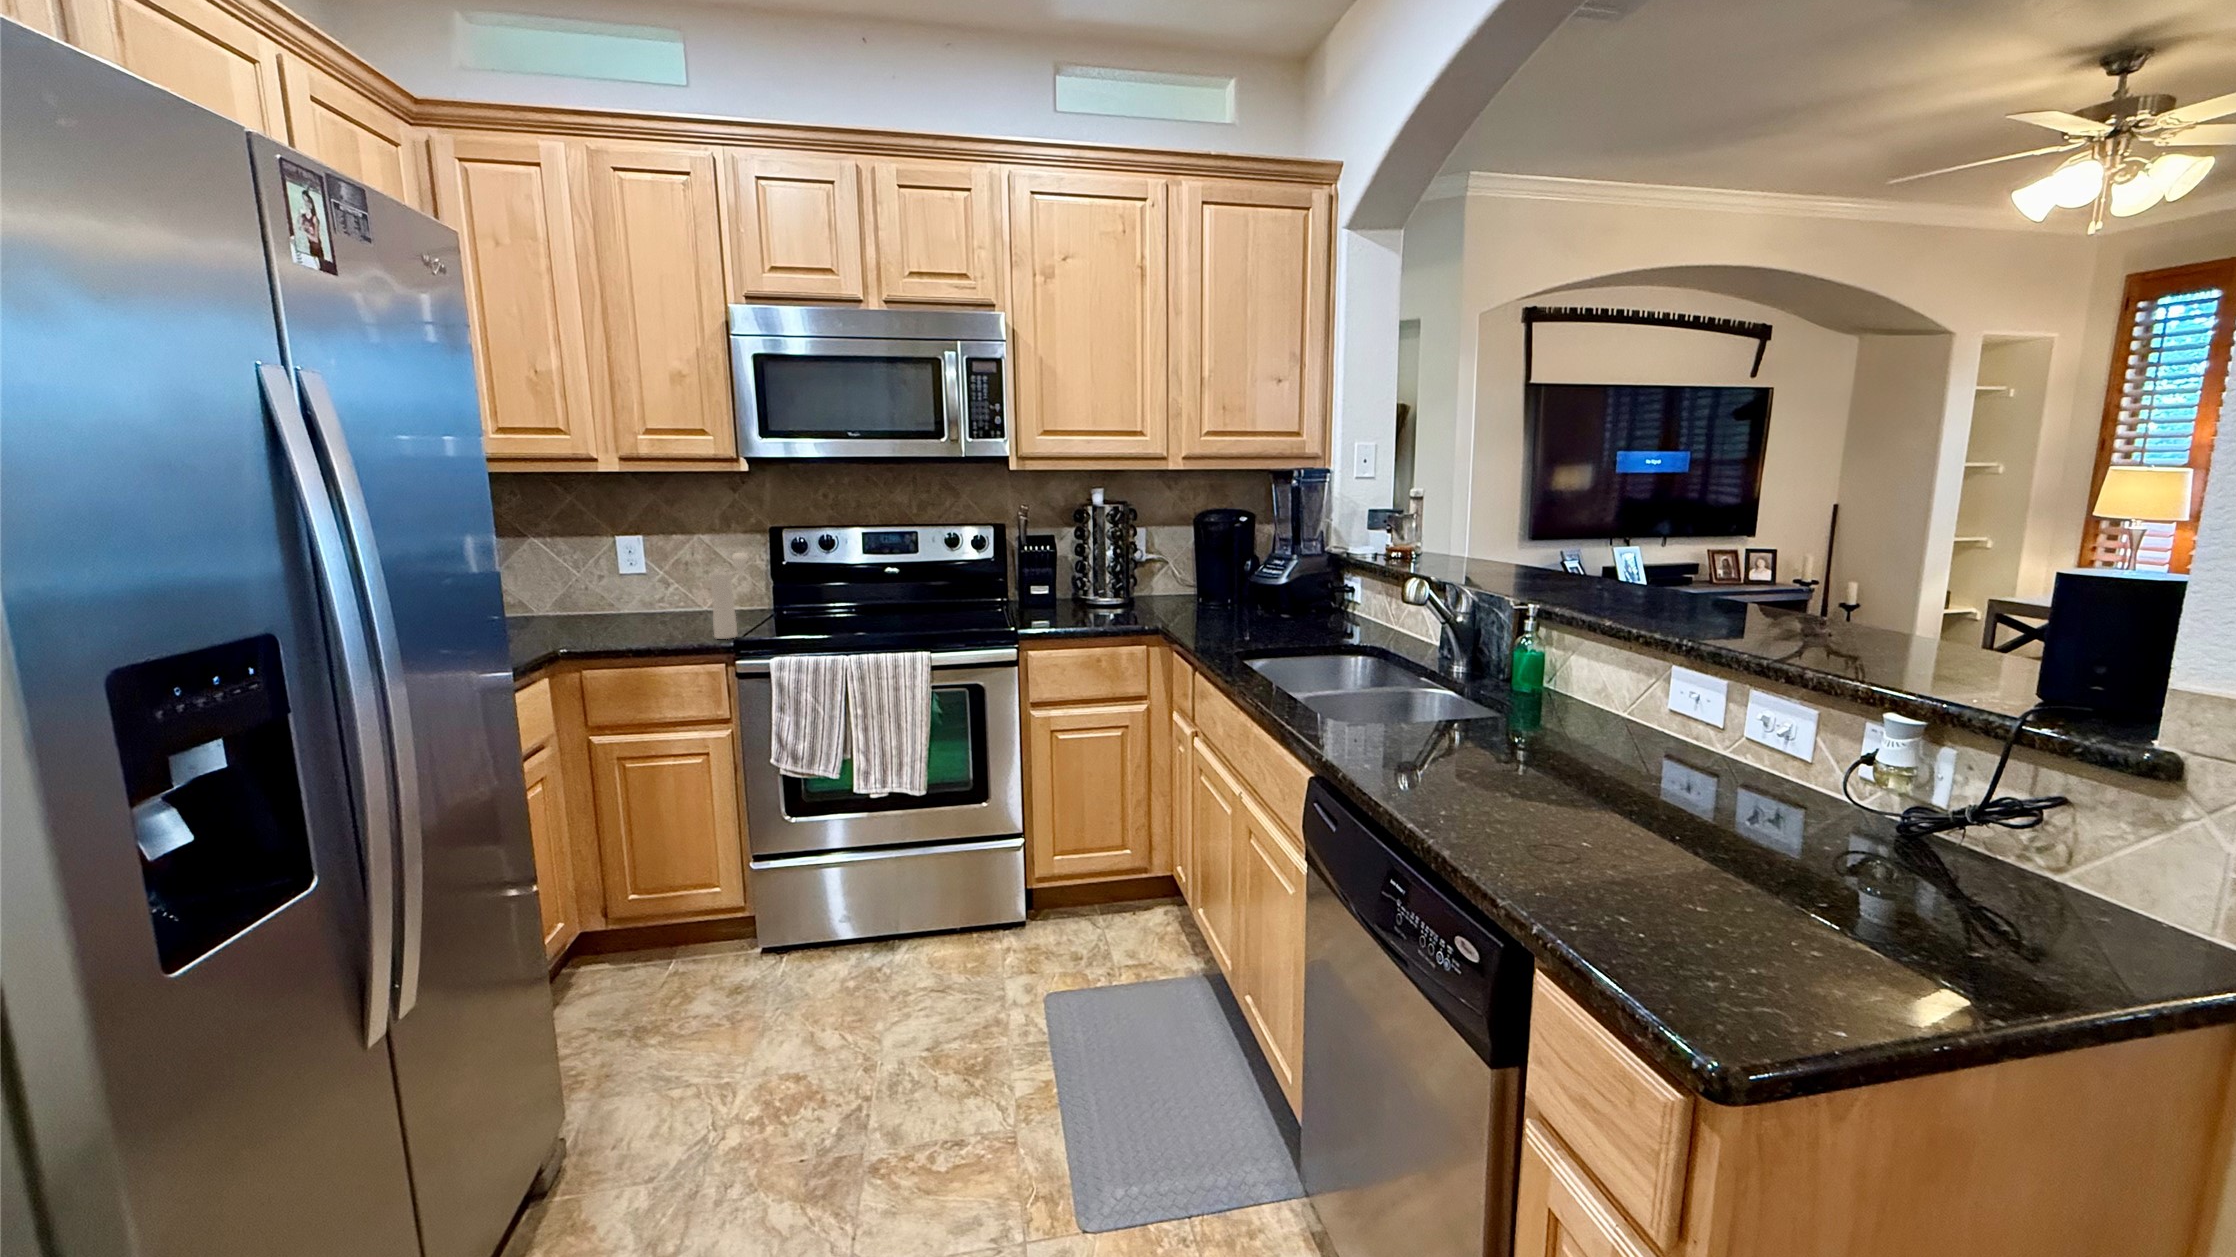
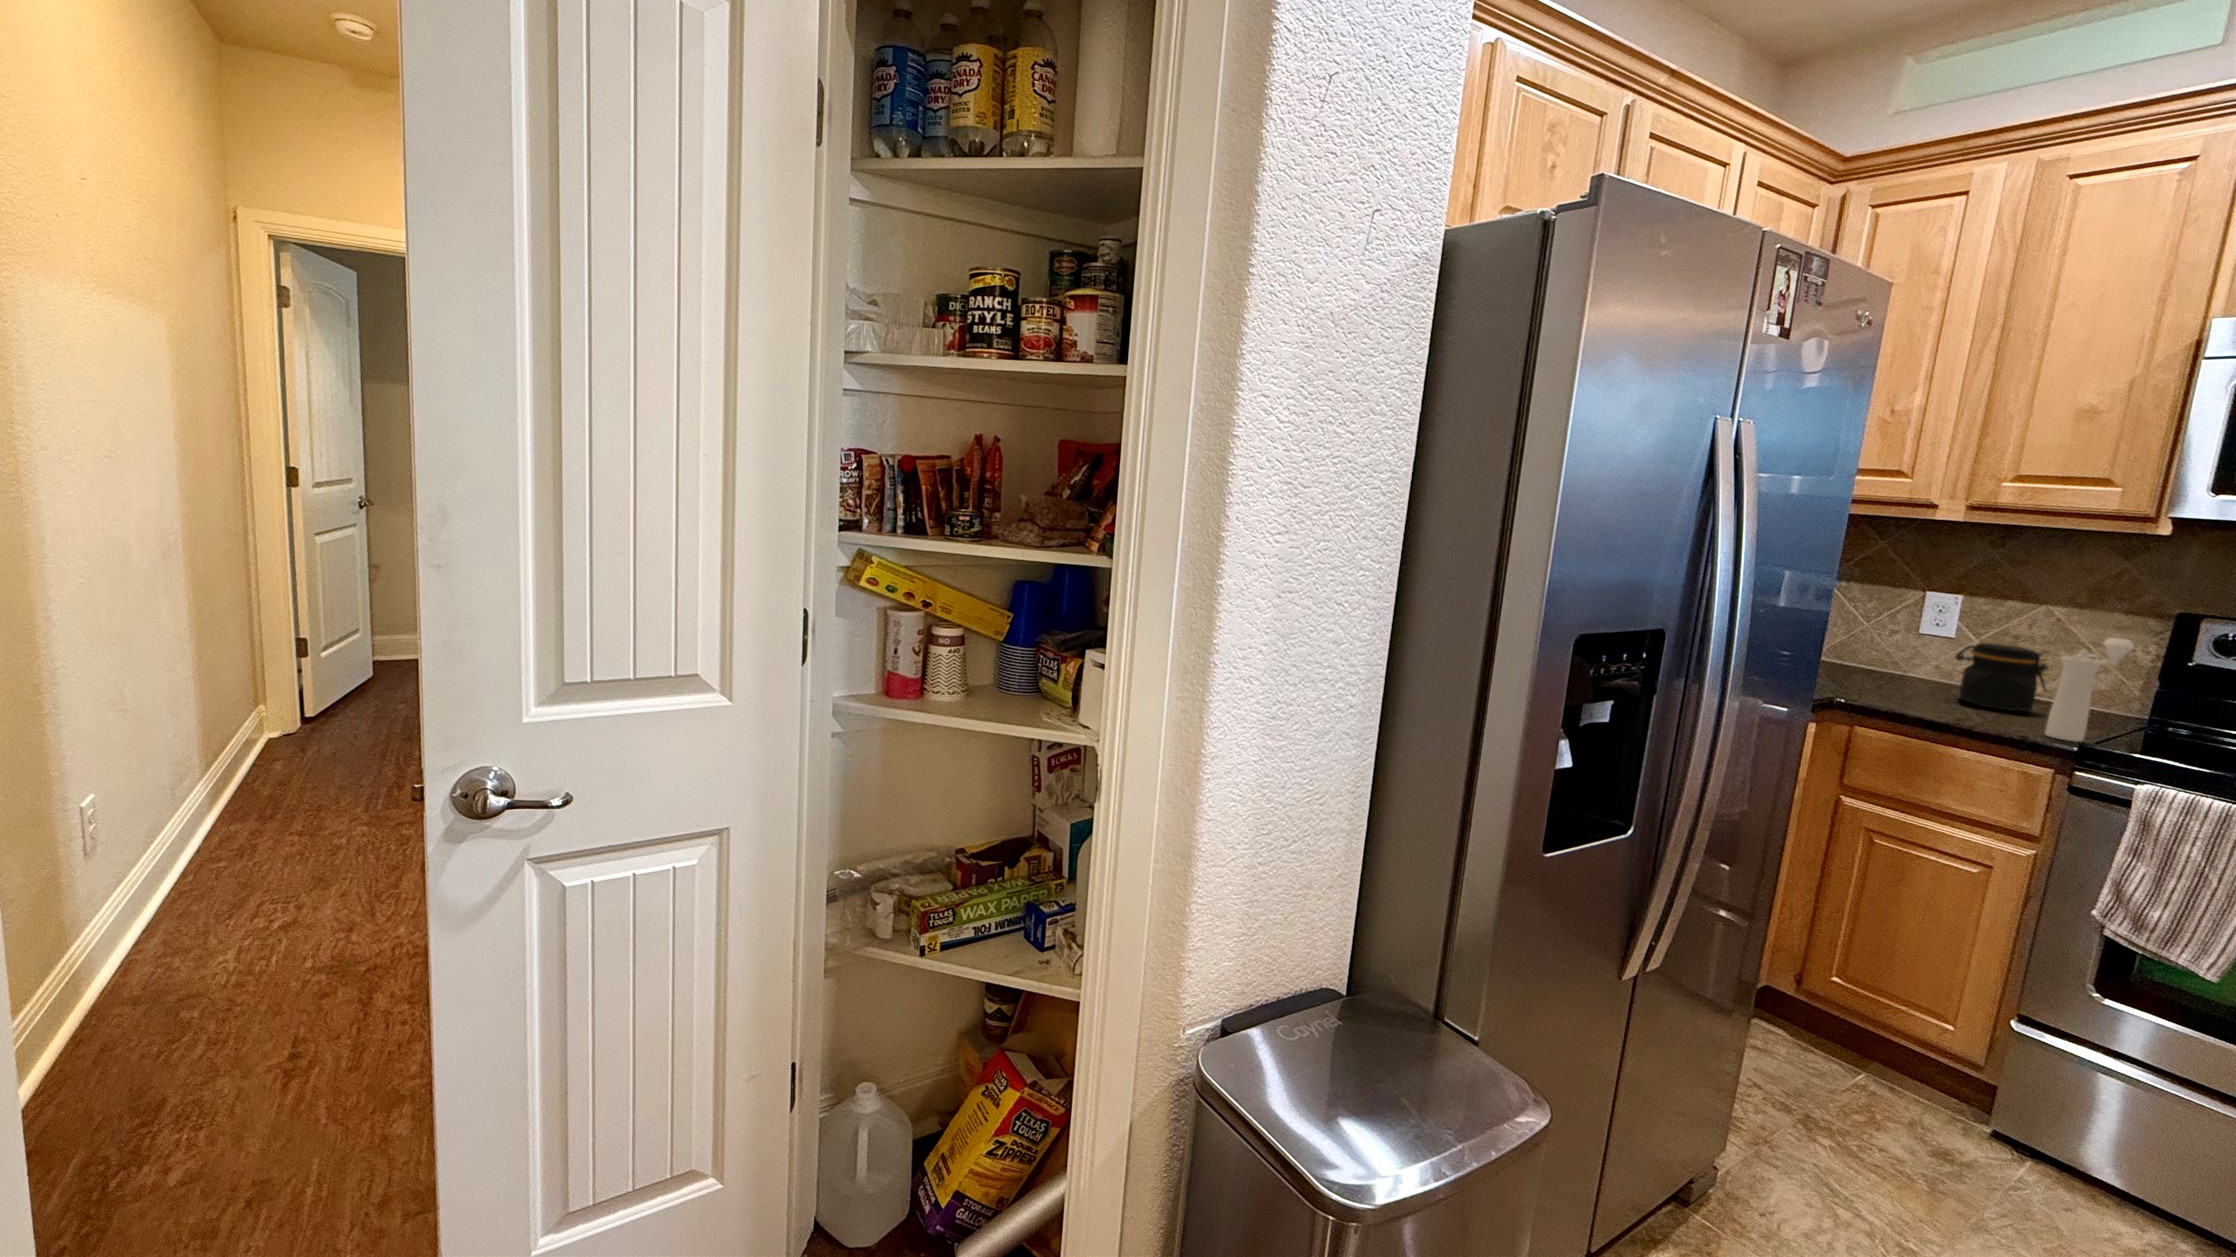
jar: none [647,572,712,626] -> present [1956,643,2048,711]

